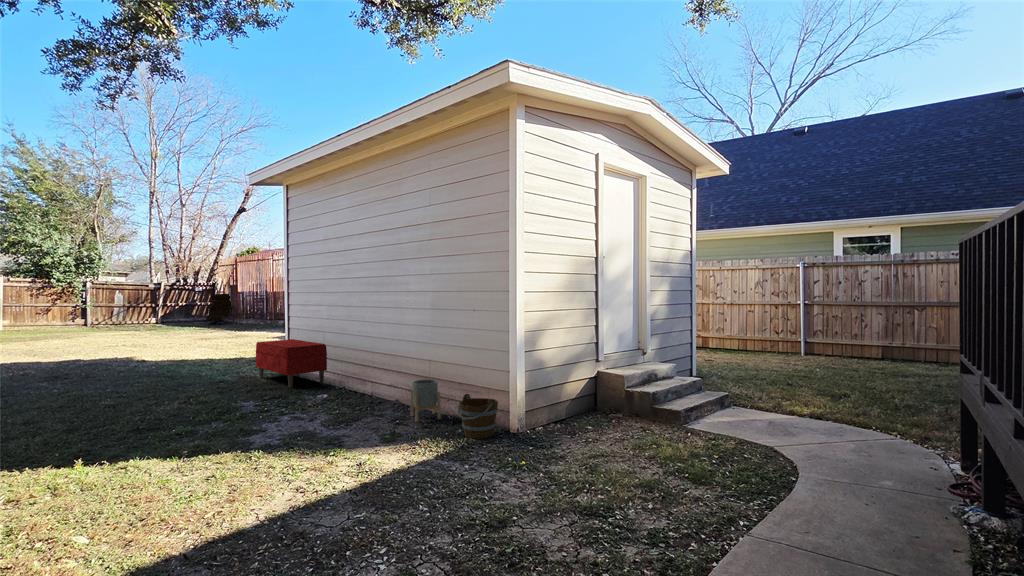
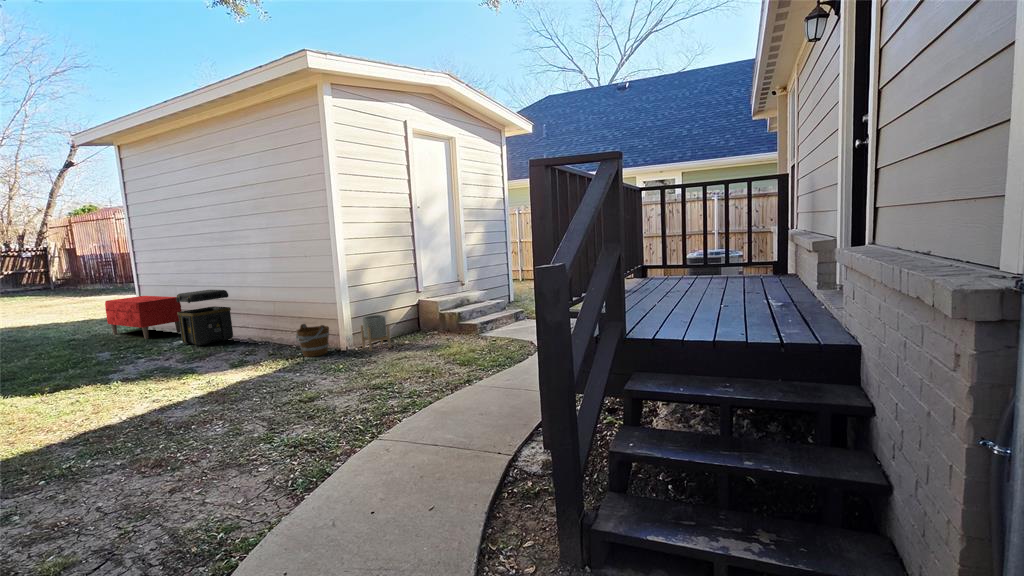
lounge chair: present [206,294,234,325] -> none [41,258,76,293]
toolbox: none [325,340,379,404] -> present [176,290,233,346]
planter: present [410,379,441,422] -> present [361,315,391,352]

